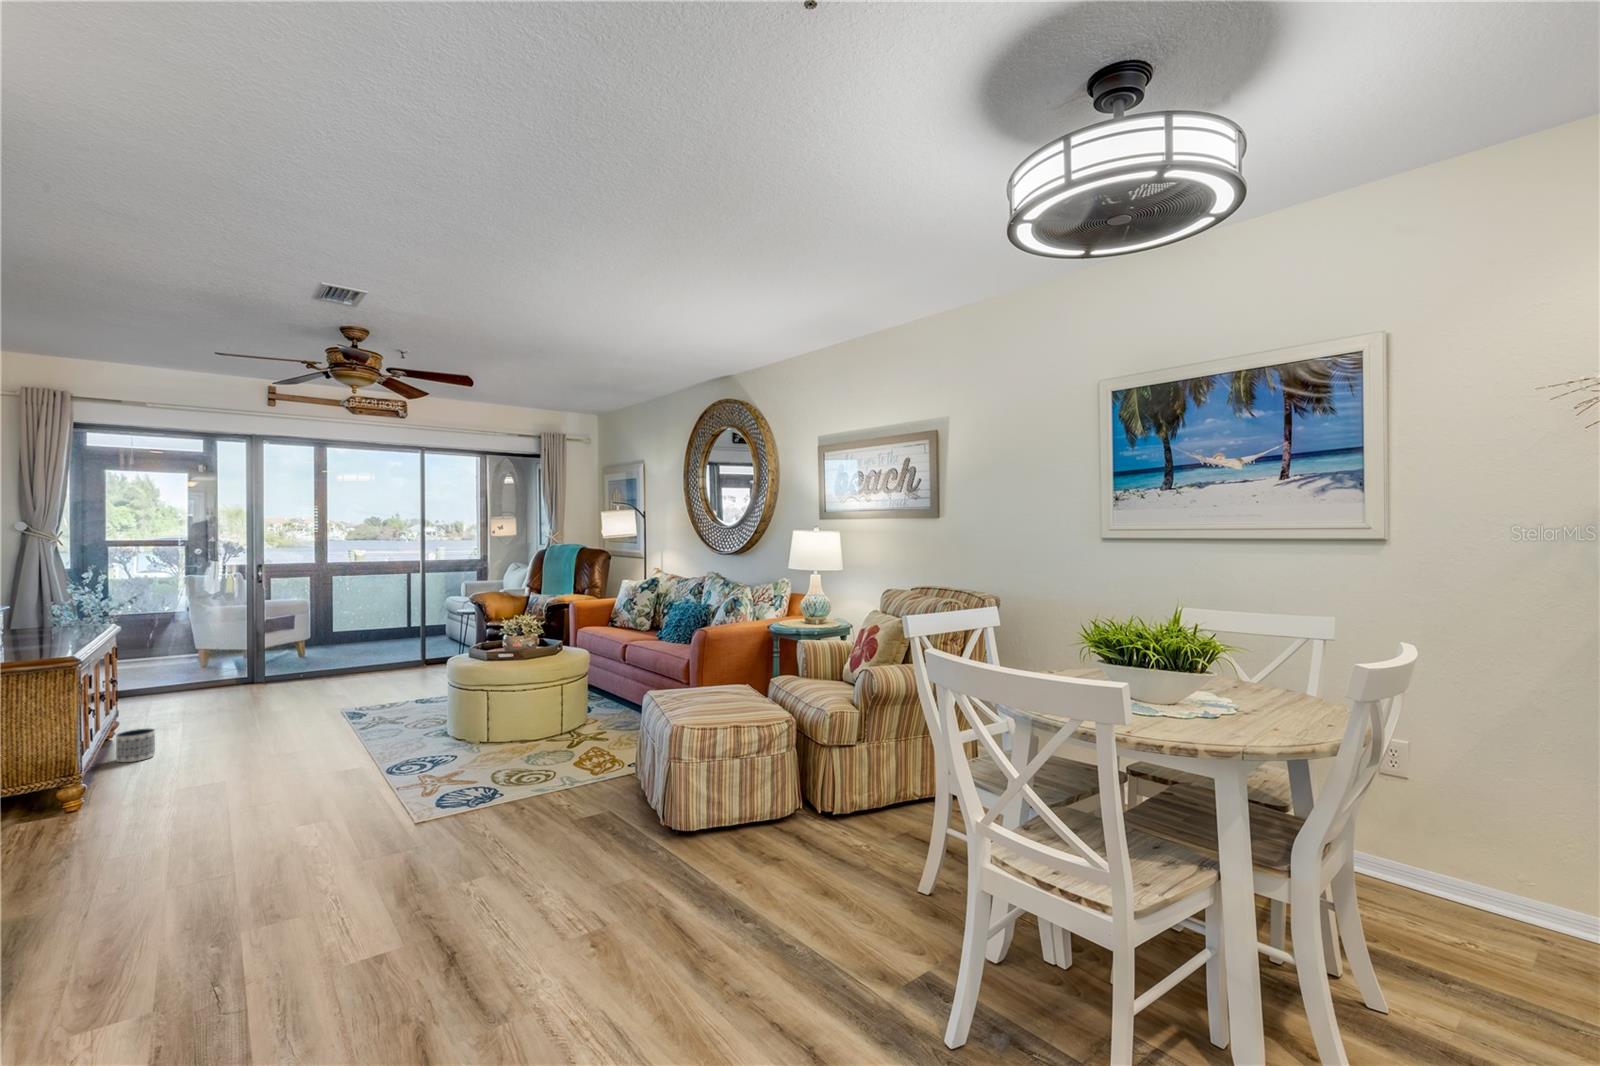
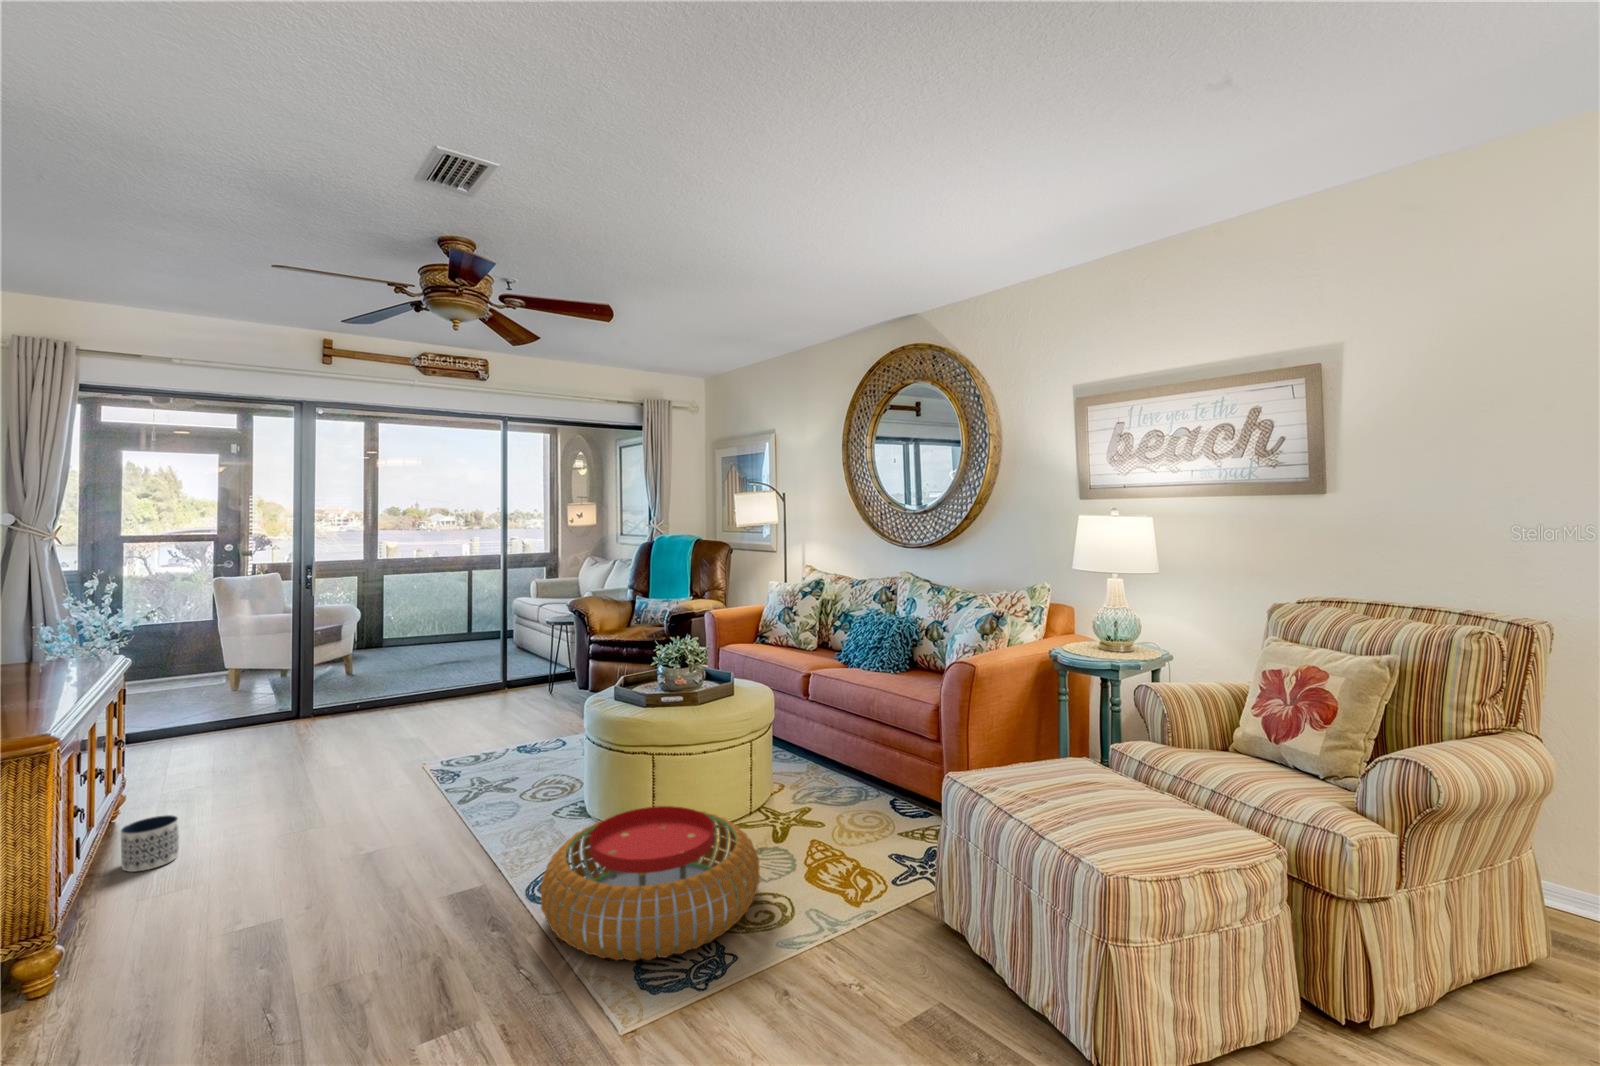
pouf: none [385,718,536,797] -> present [540,806,760,961]

